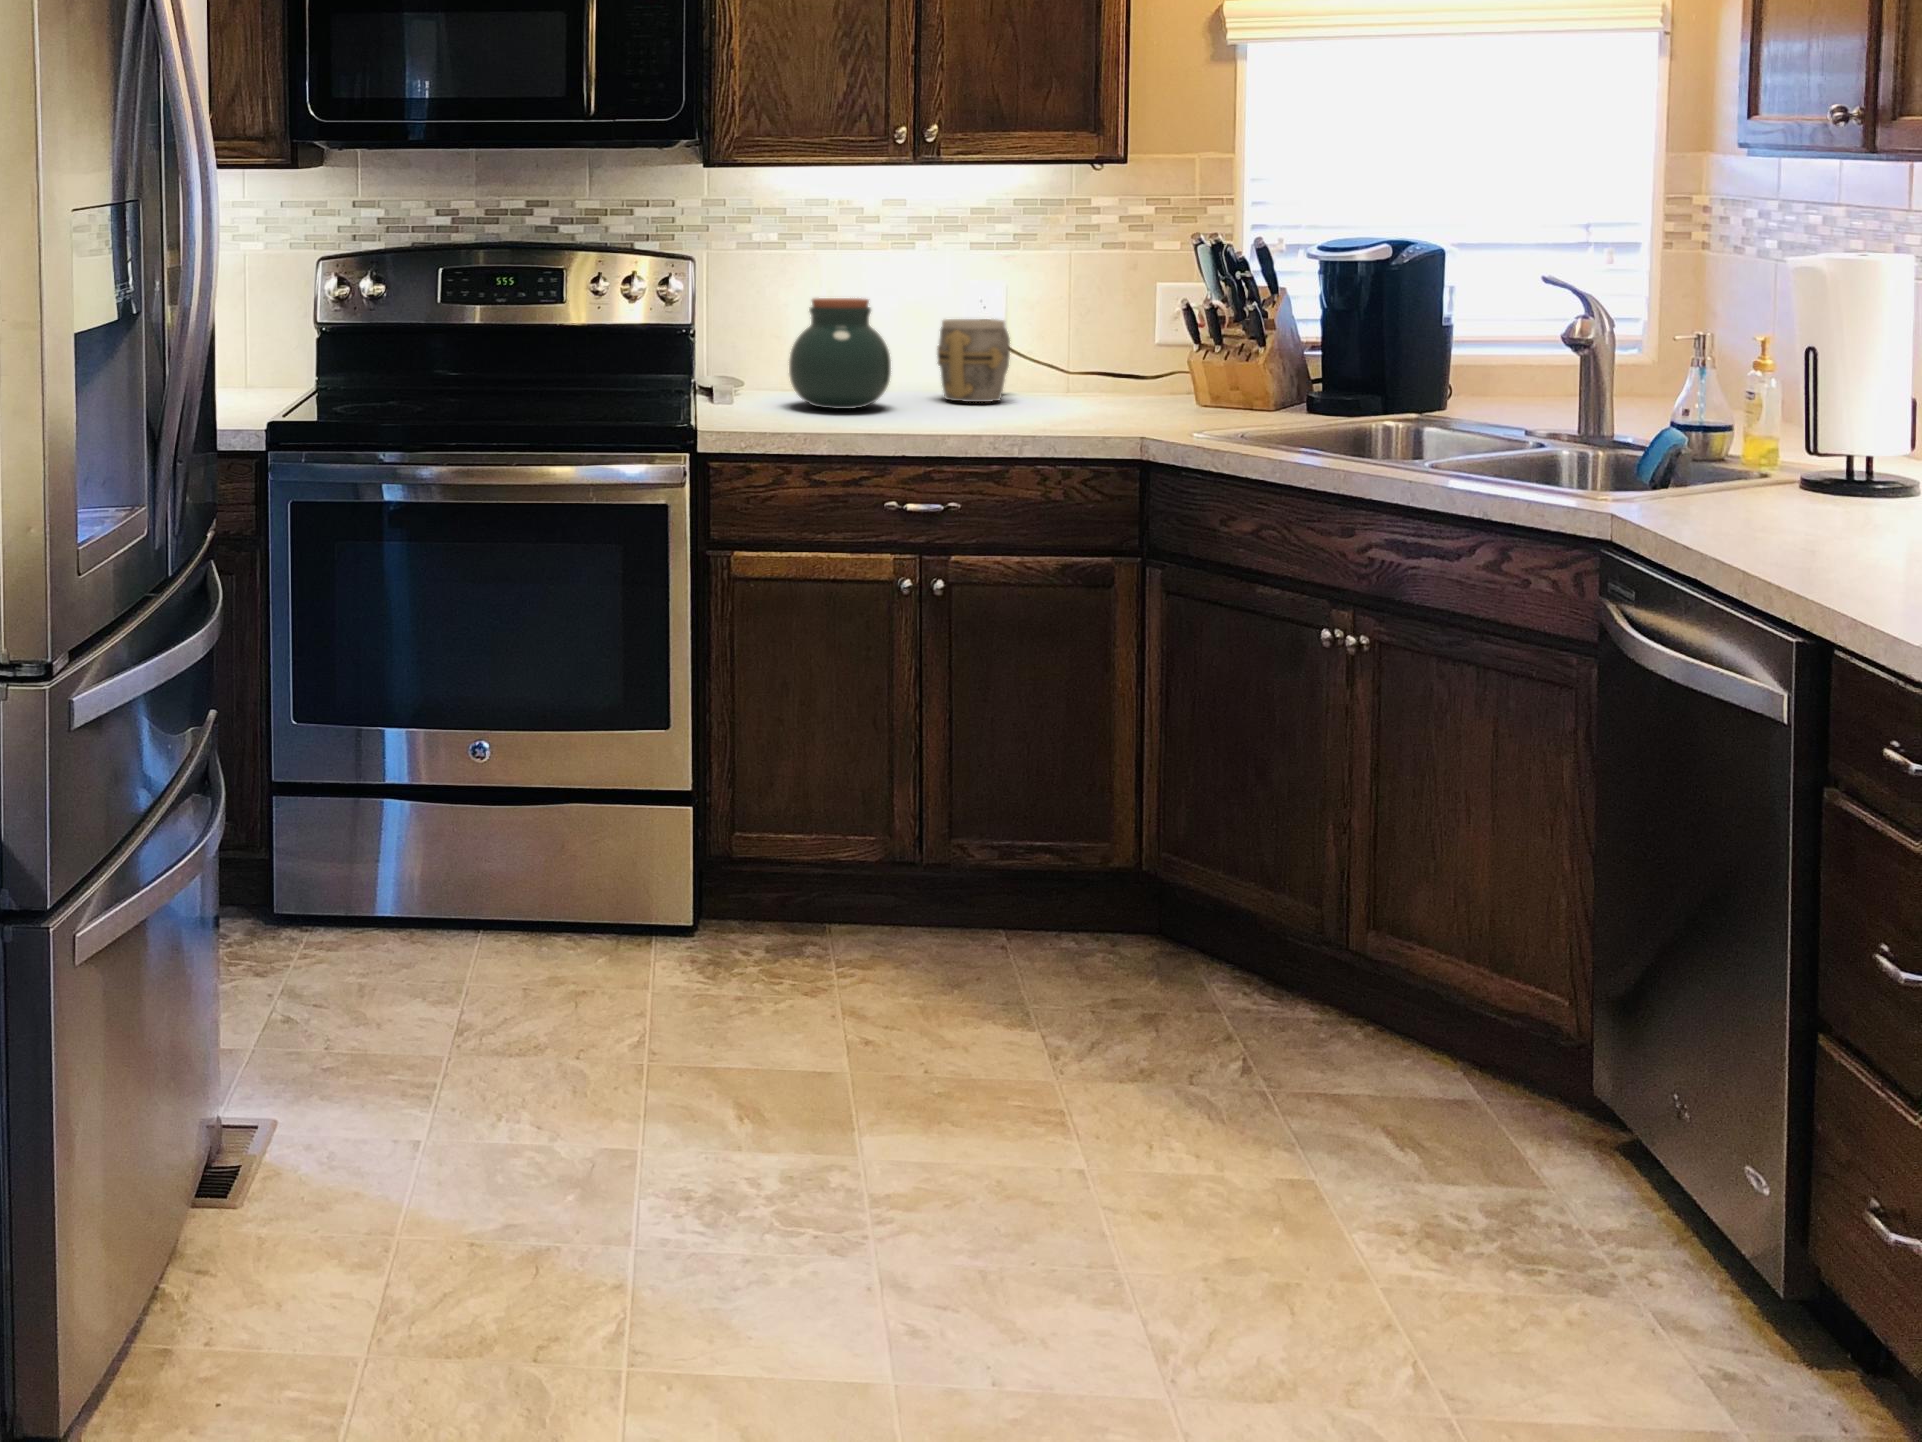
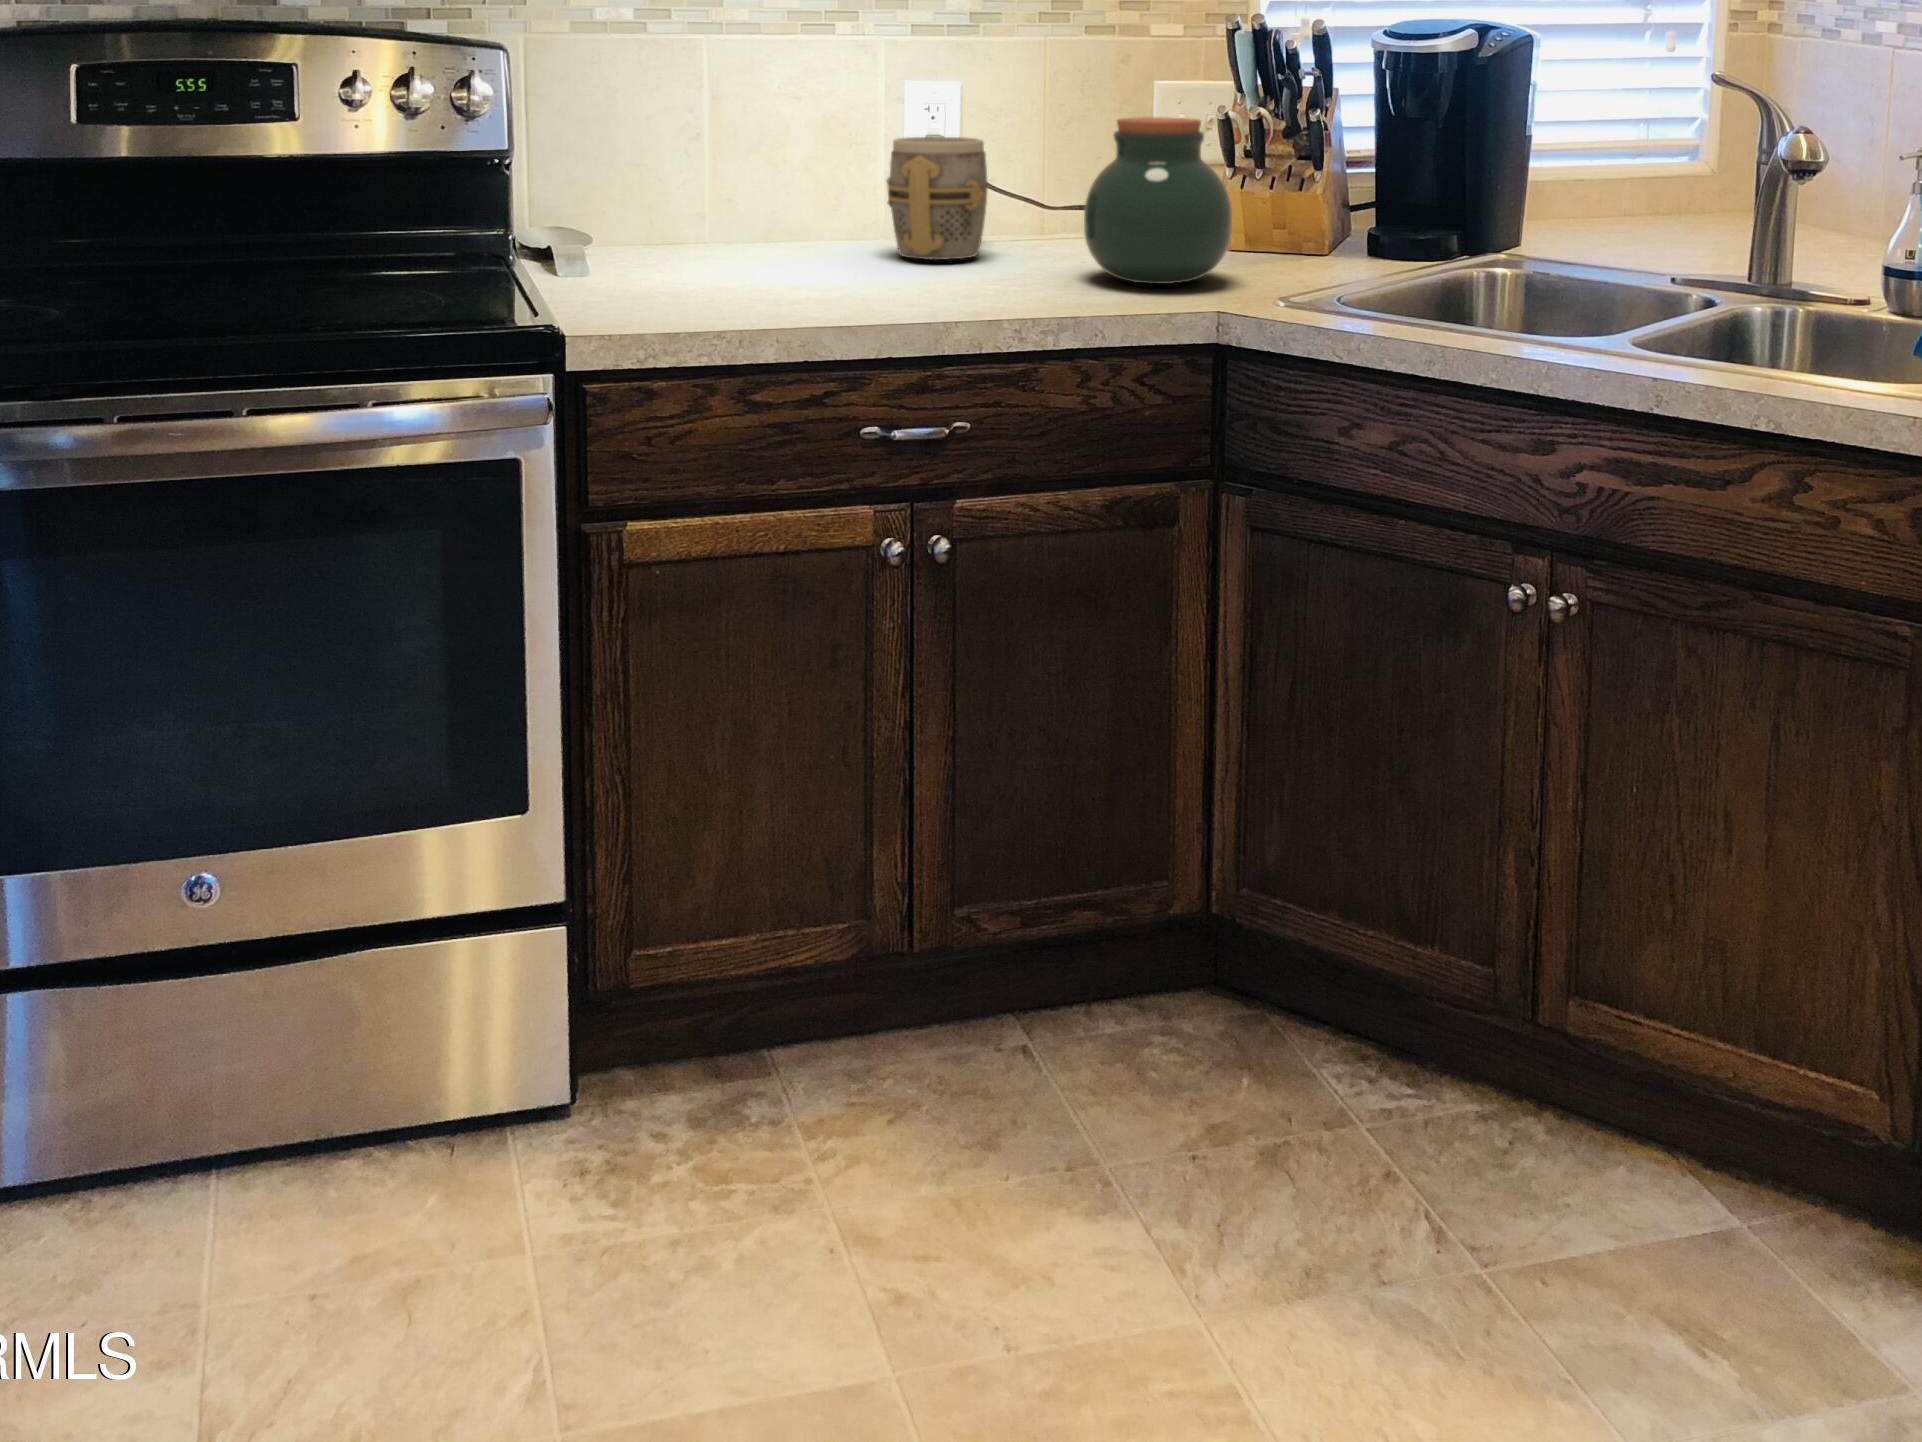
jar: present [789,298,891,409] -> present [1084,117,1232,284]

